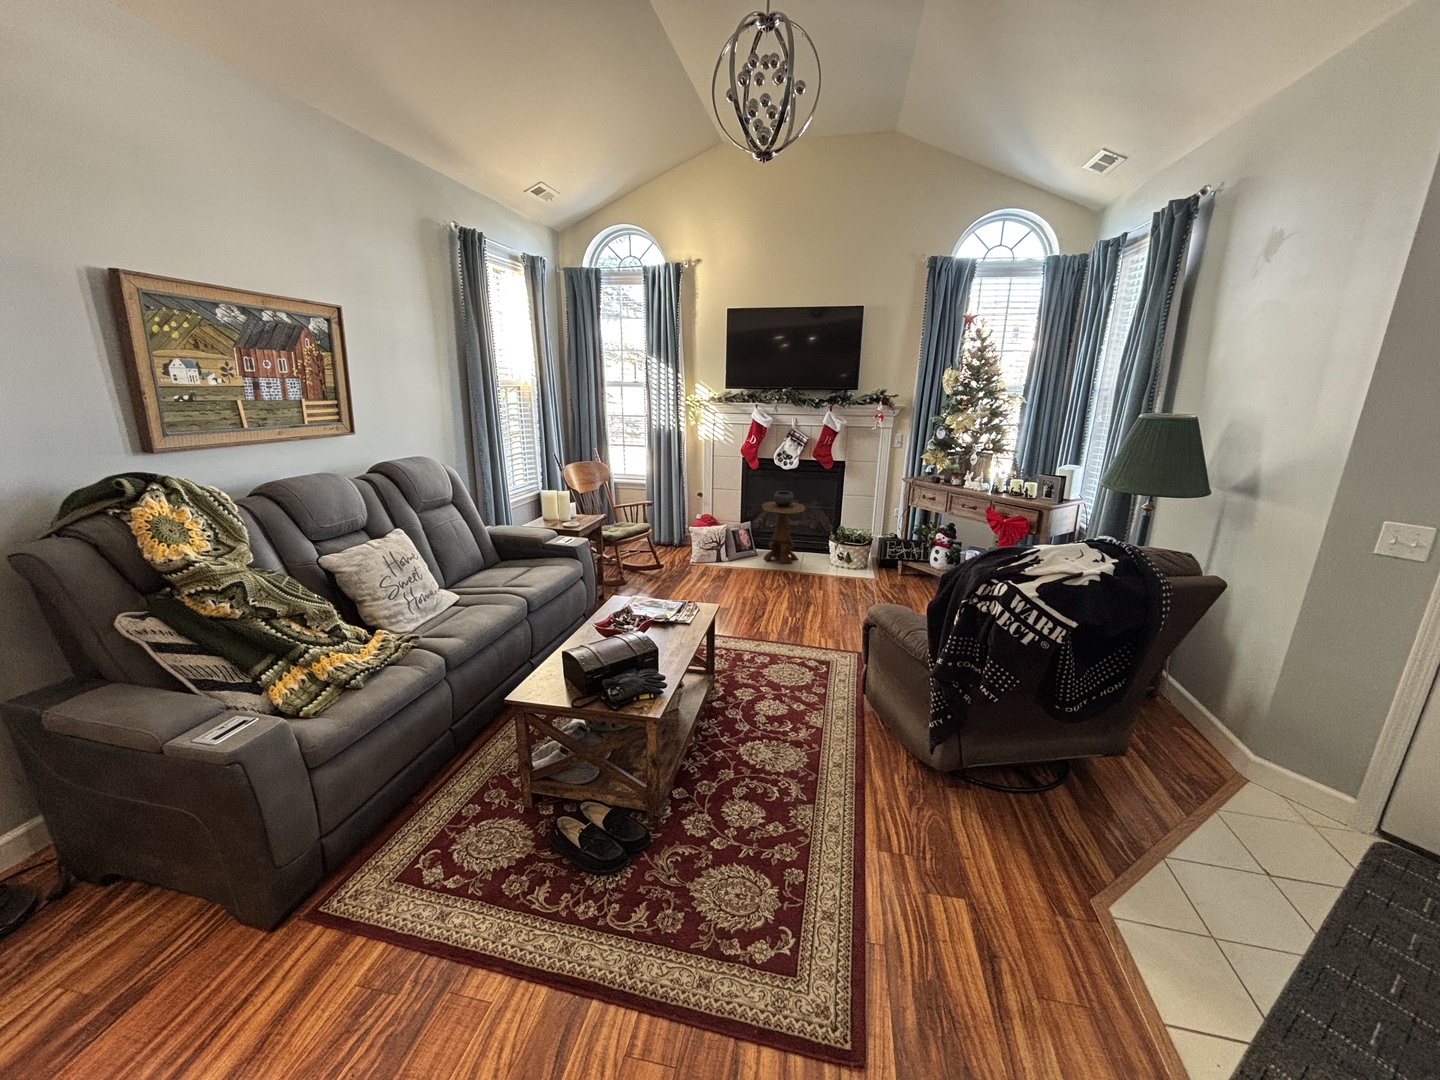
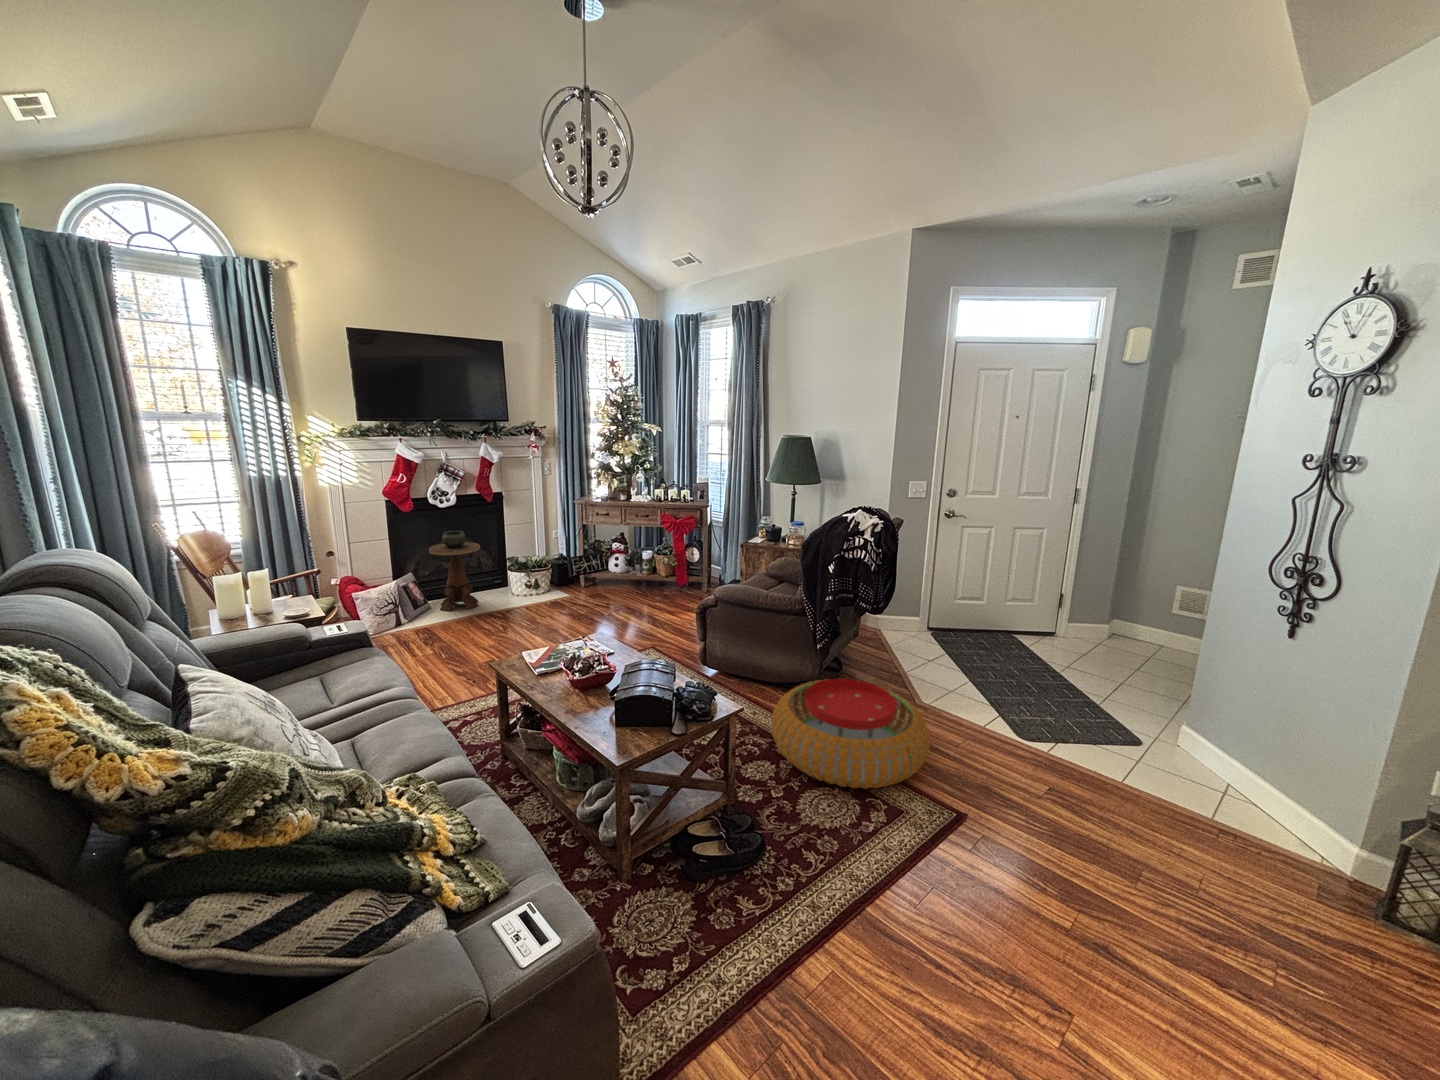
pouf: none [758,755,995,964] -> present [771,679,930,789]

